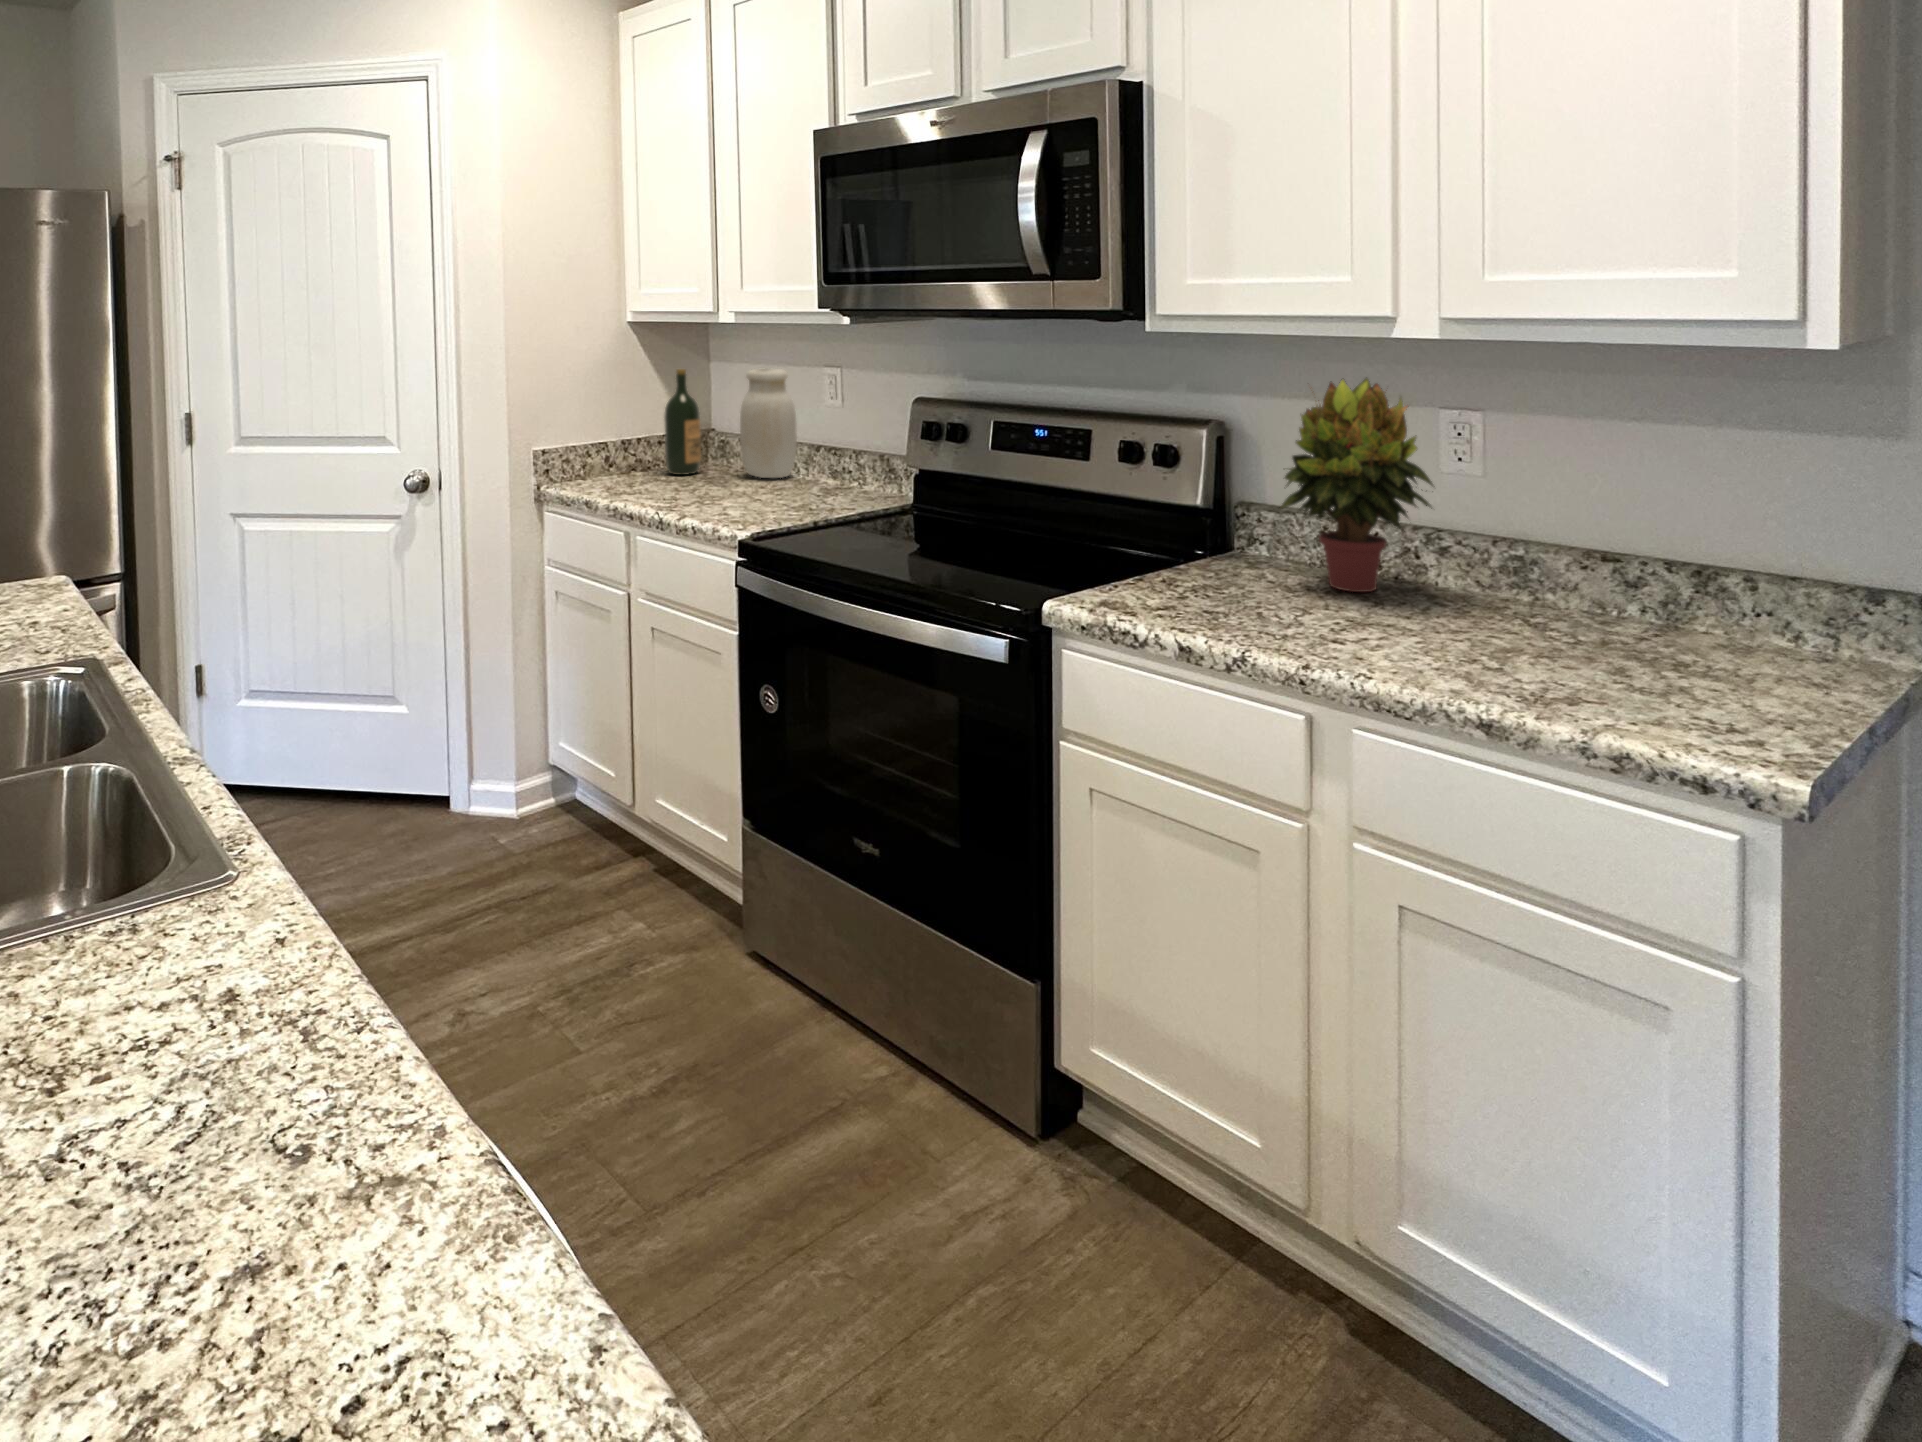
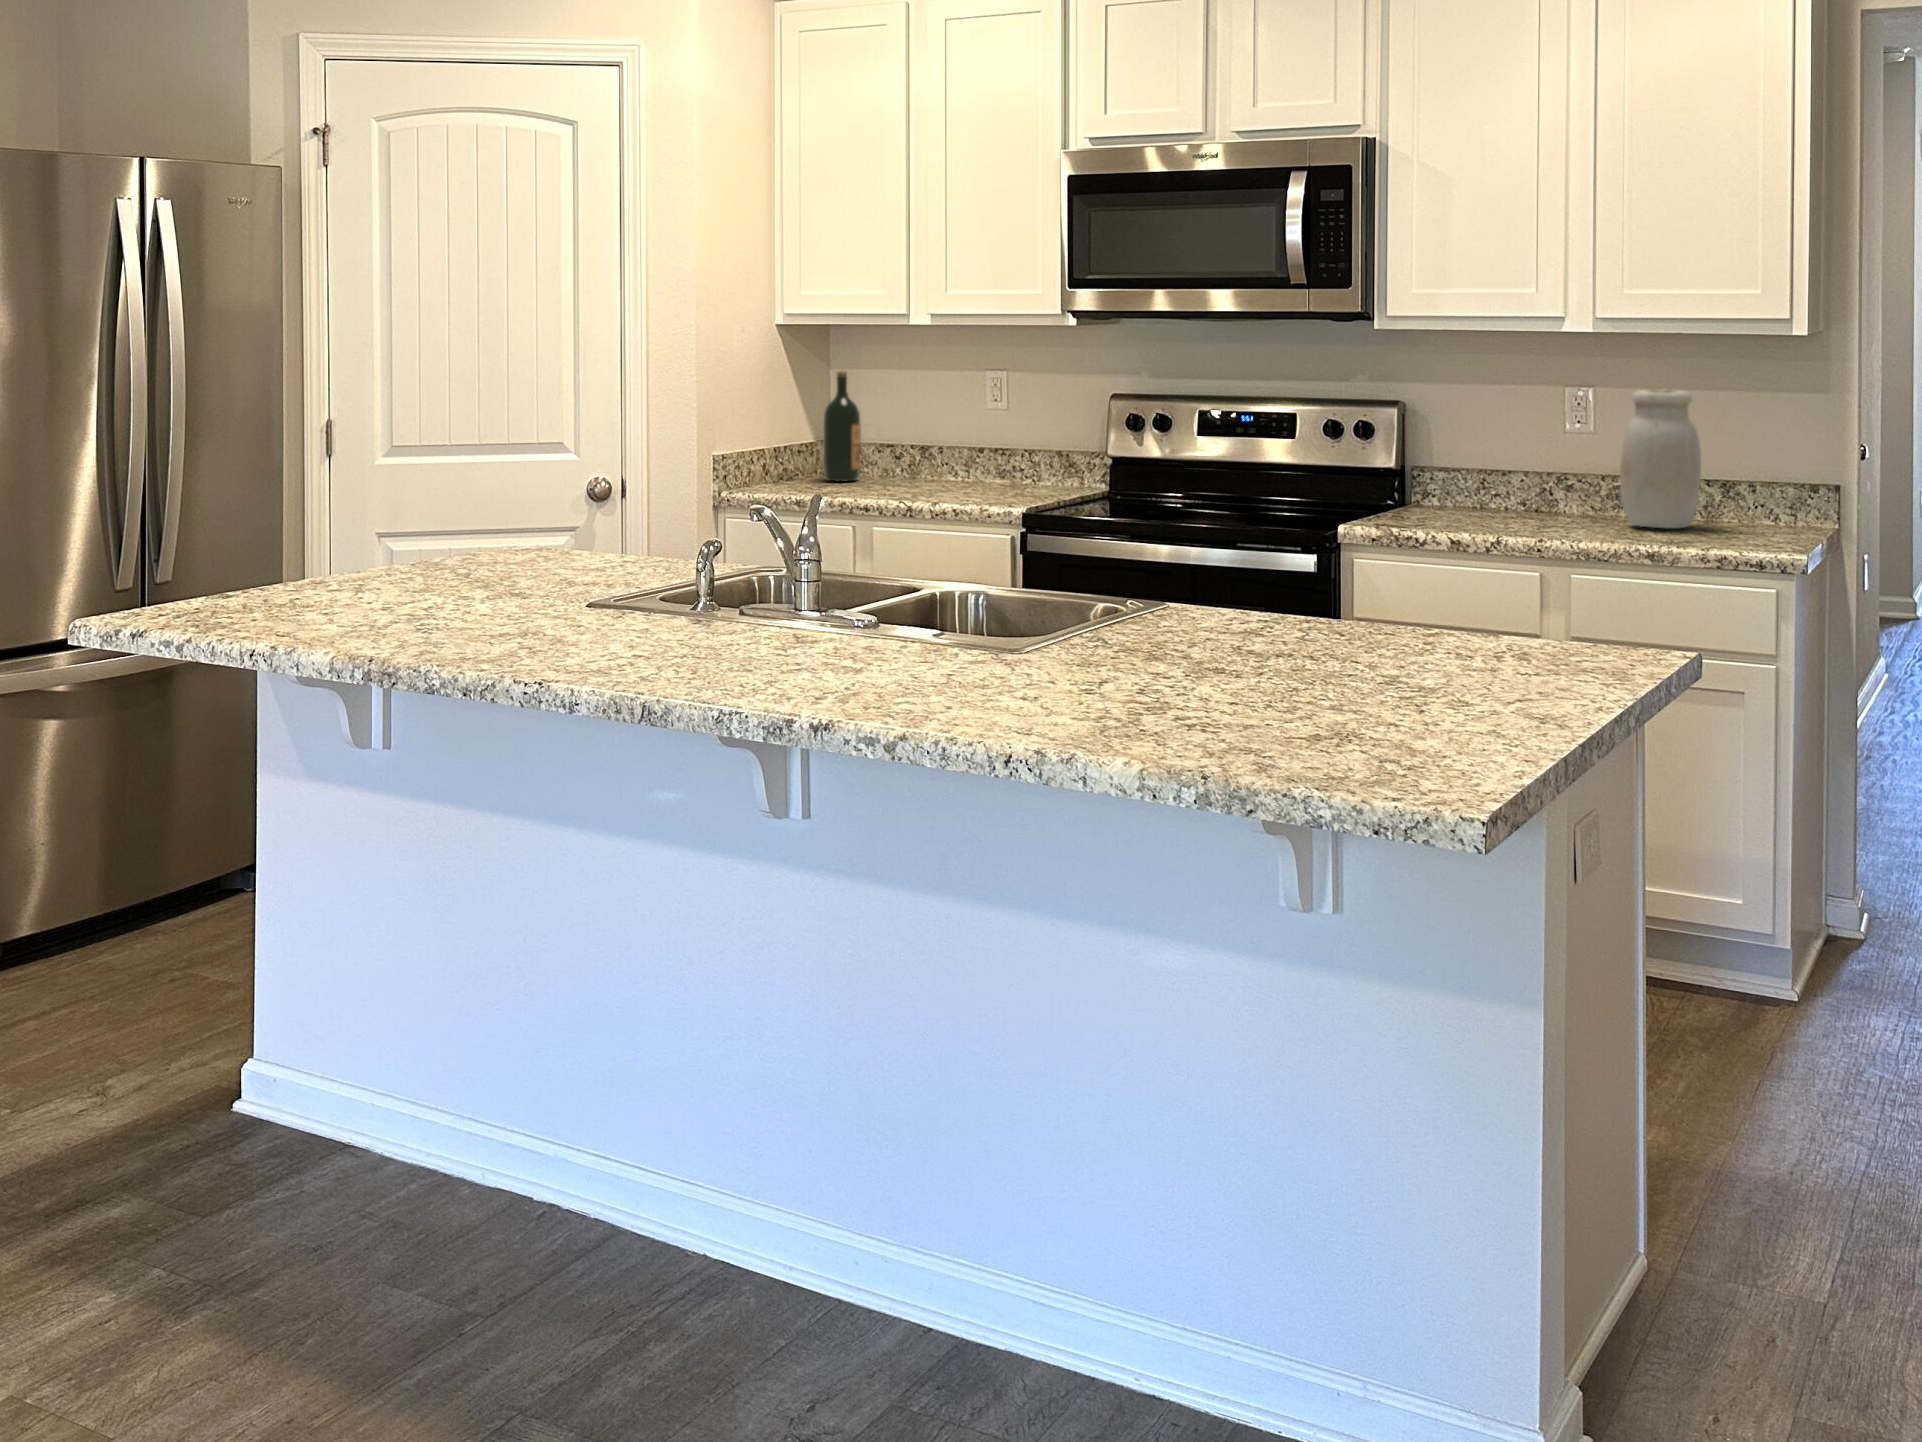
jar: present [740,369,797,478] -> present [1620,389,1701,529]
potted plant: present [1279,378,1433,592] -> none [1473,361,1579,515]

